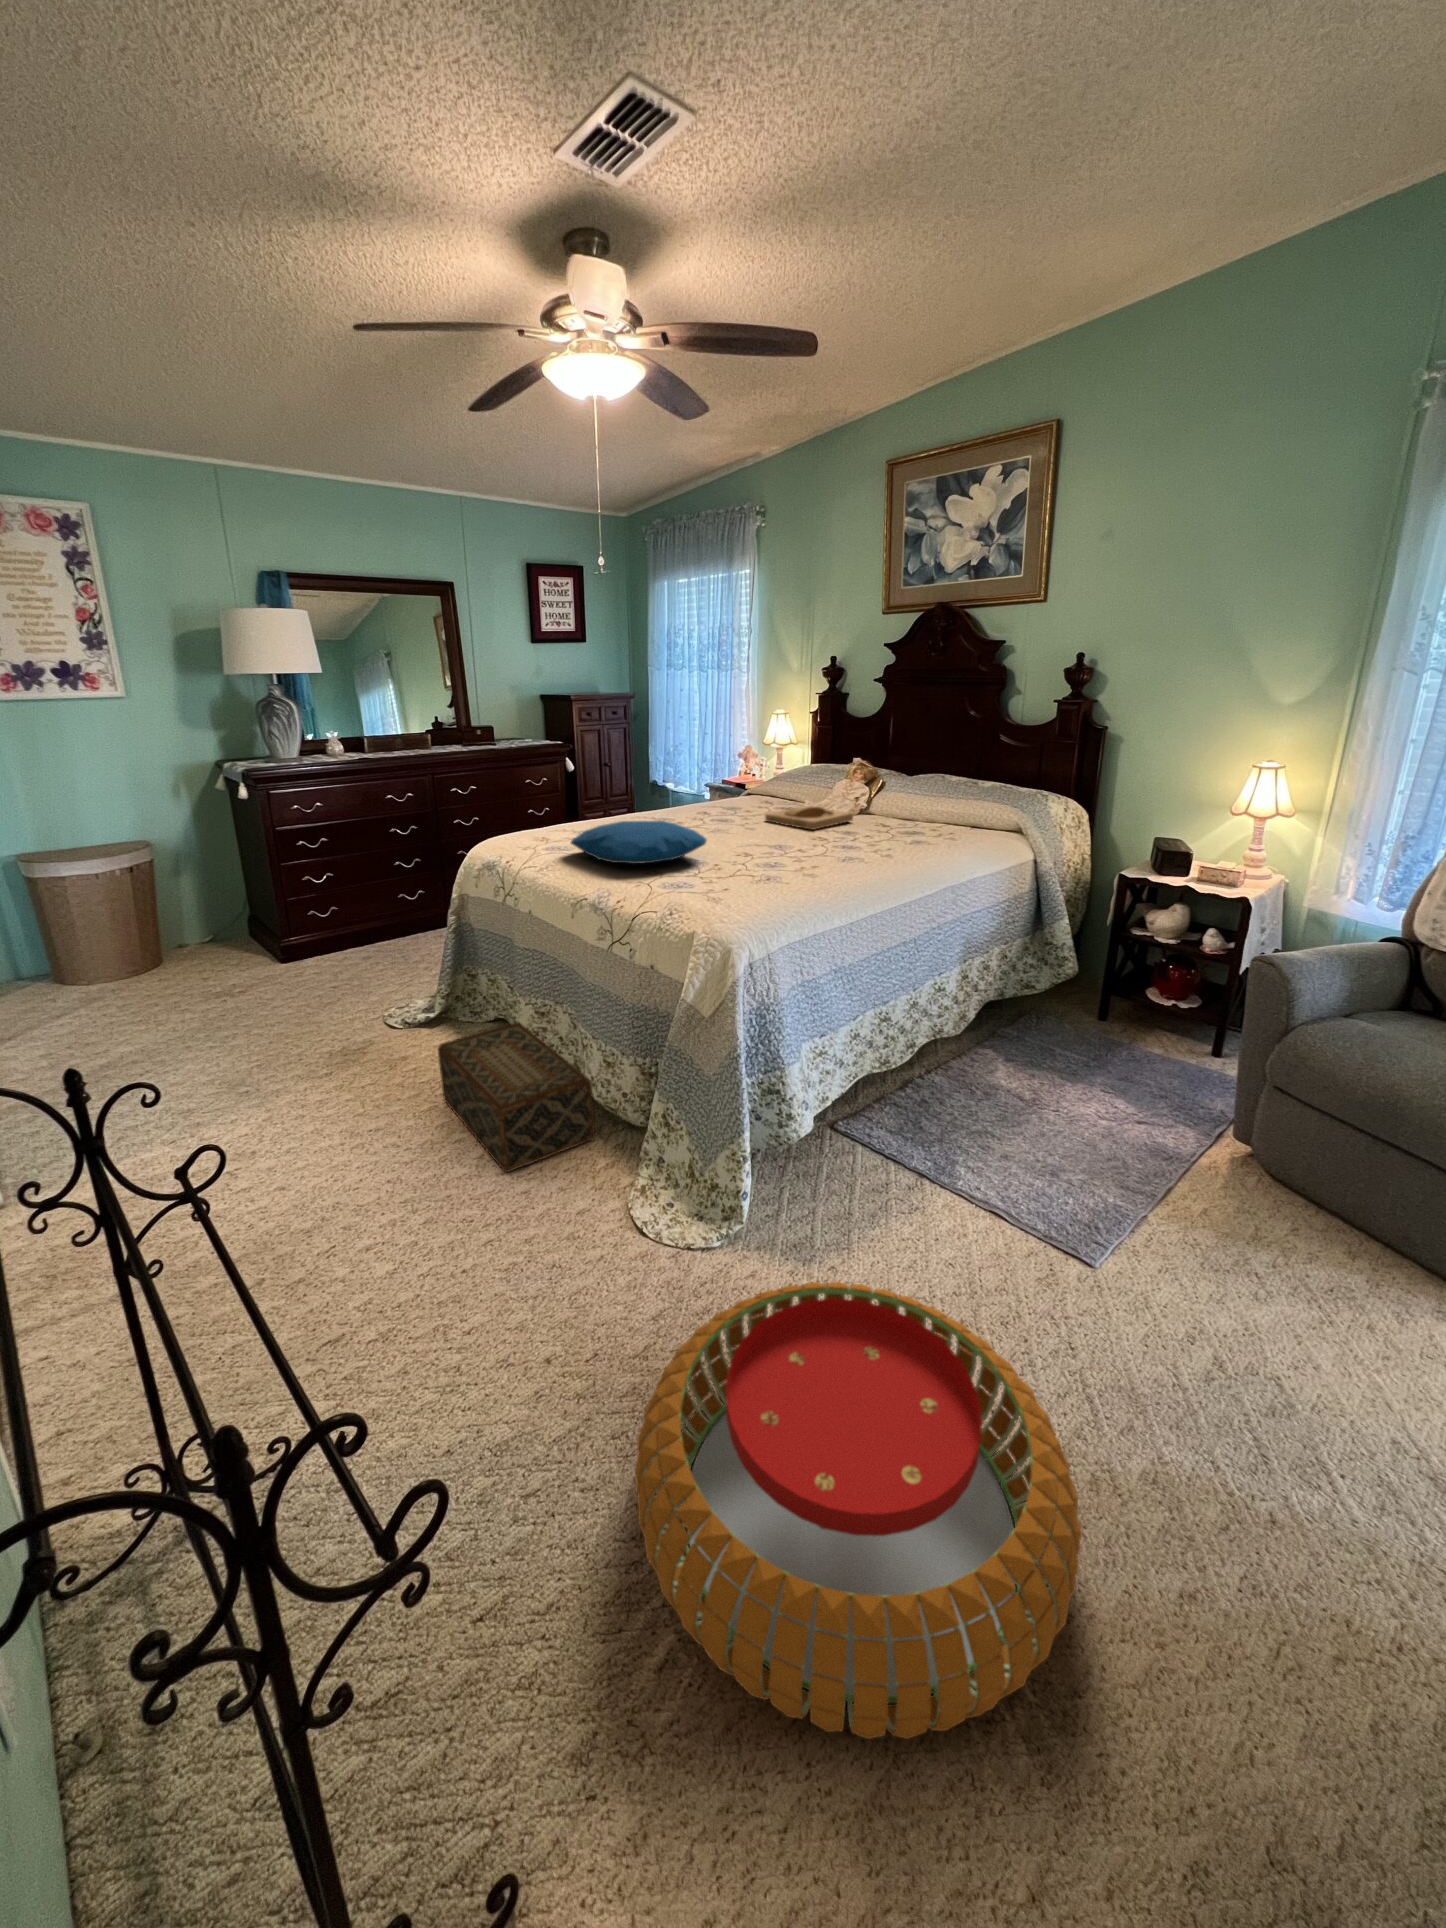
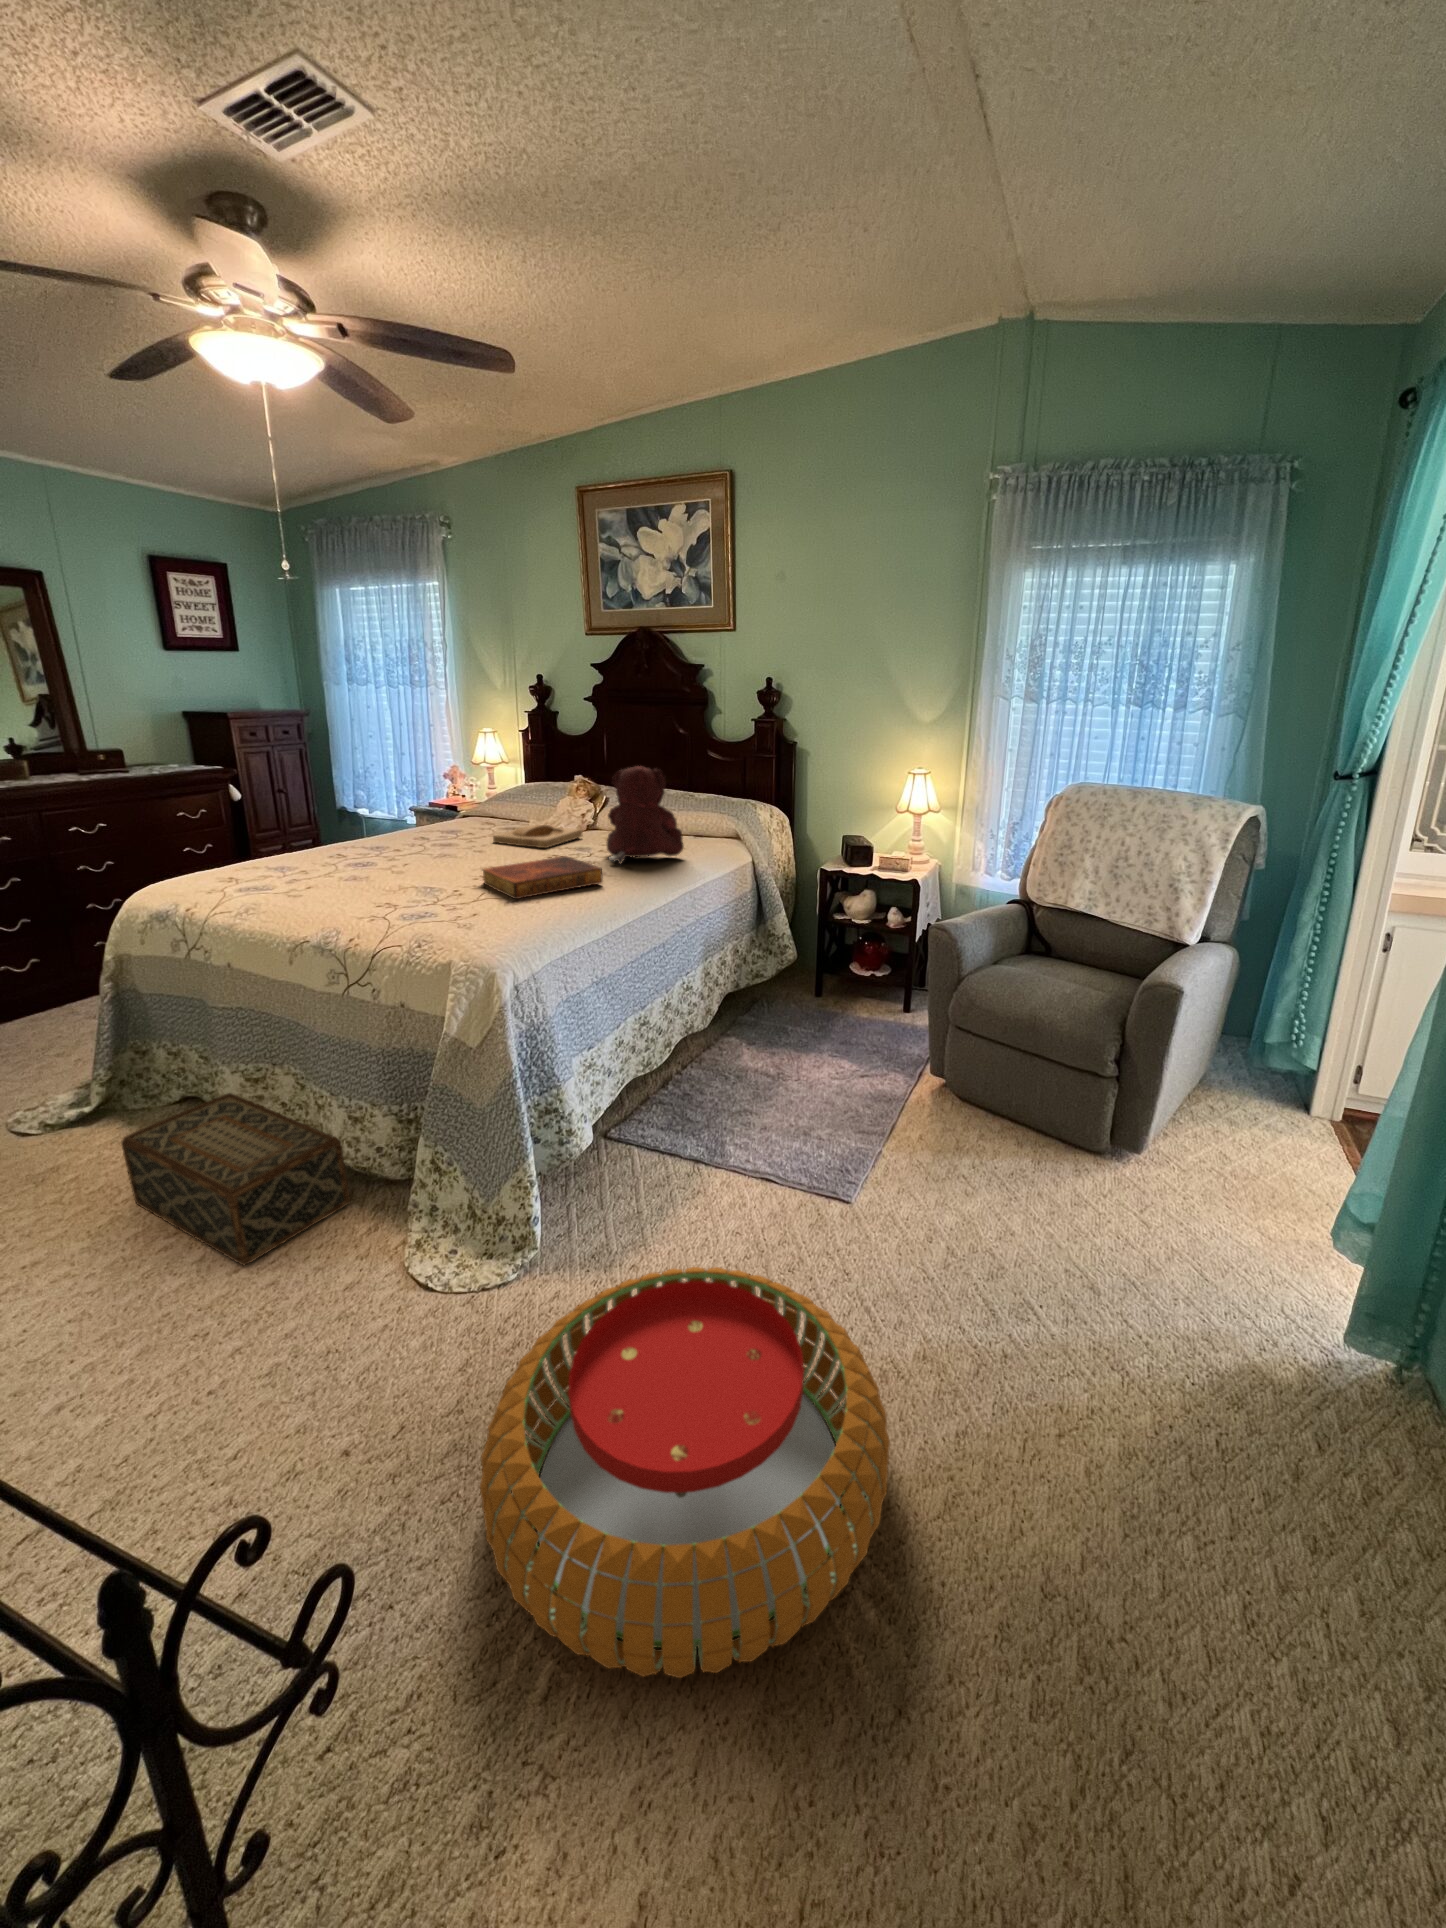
teddy bear: none [871,748,955,853] -> present [606,765,684,864]
pillow: present [571,821,706,864] -> none [277,850,442,898]
book: none [742,839,858,878] -> present [482,856,603,899]

